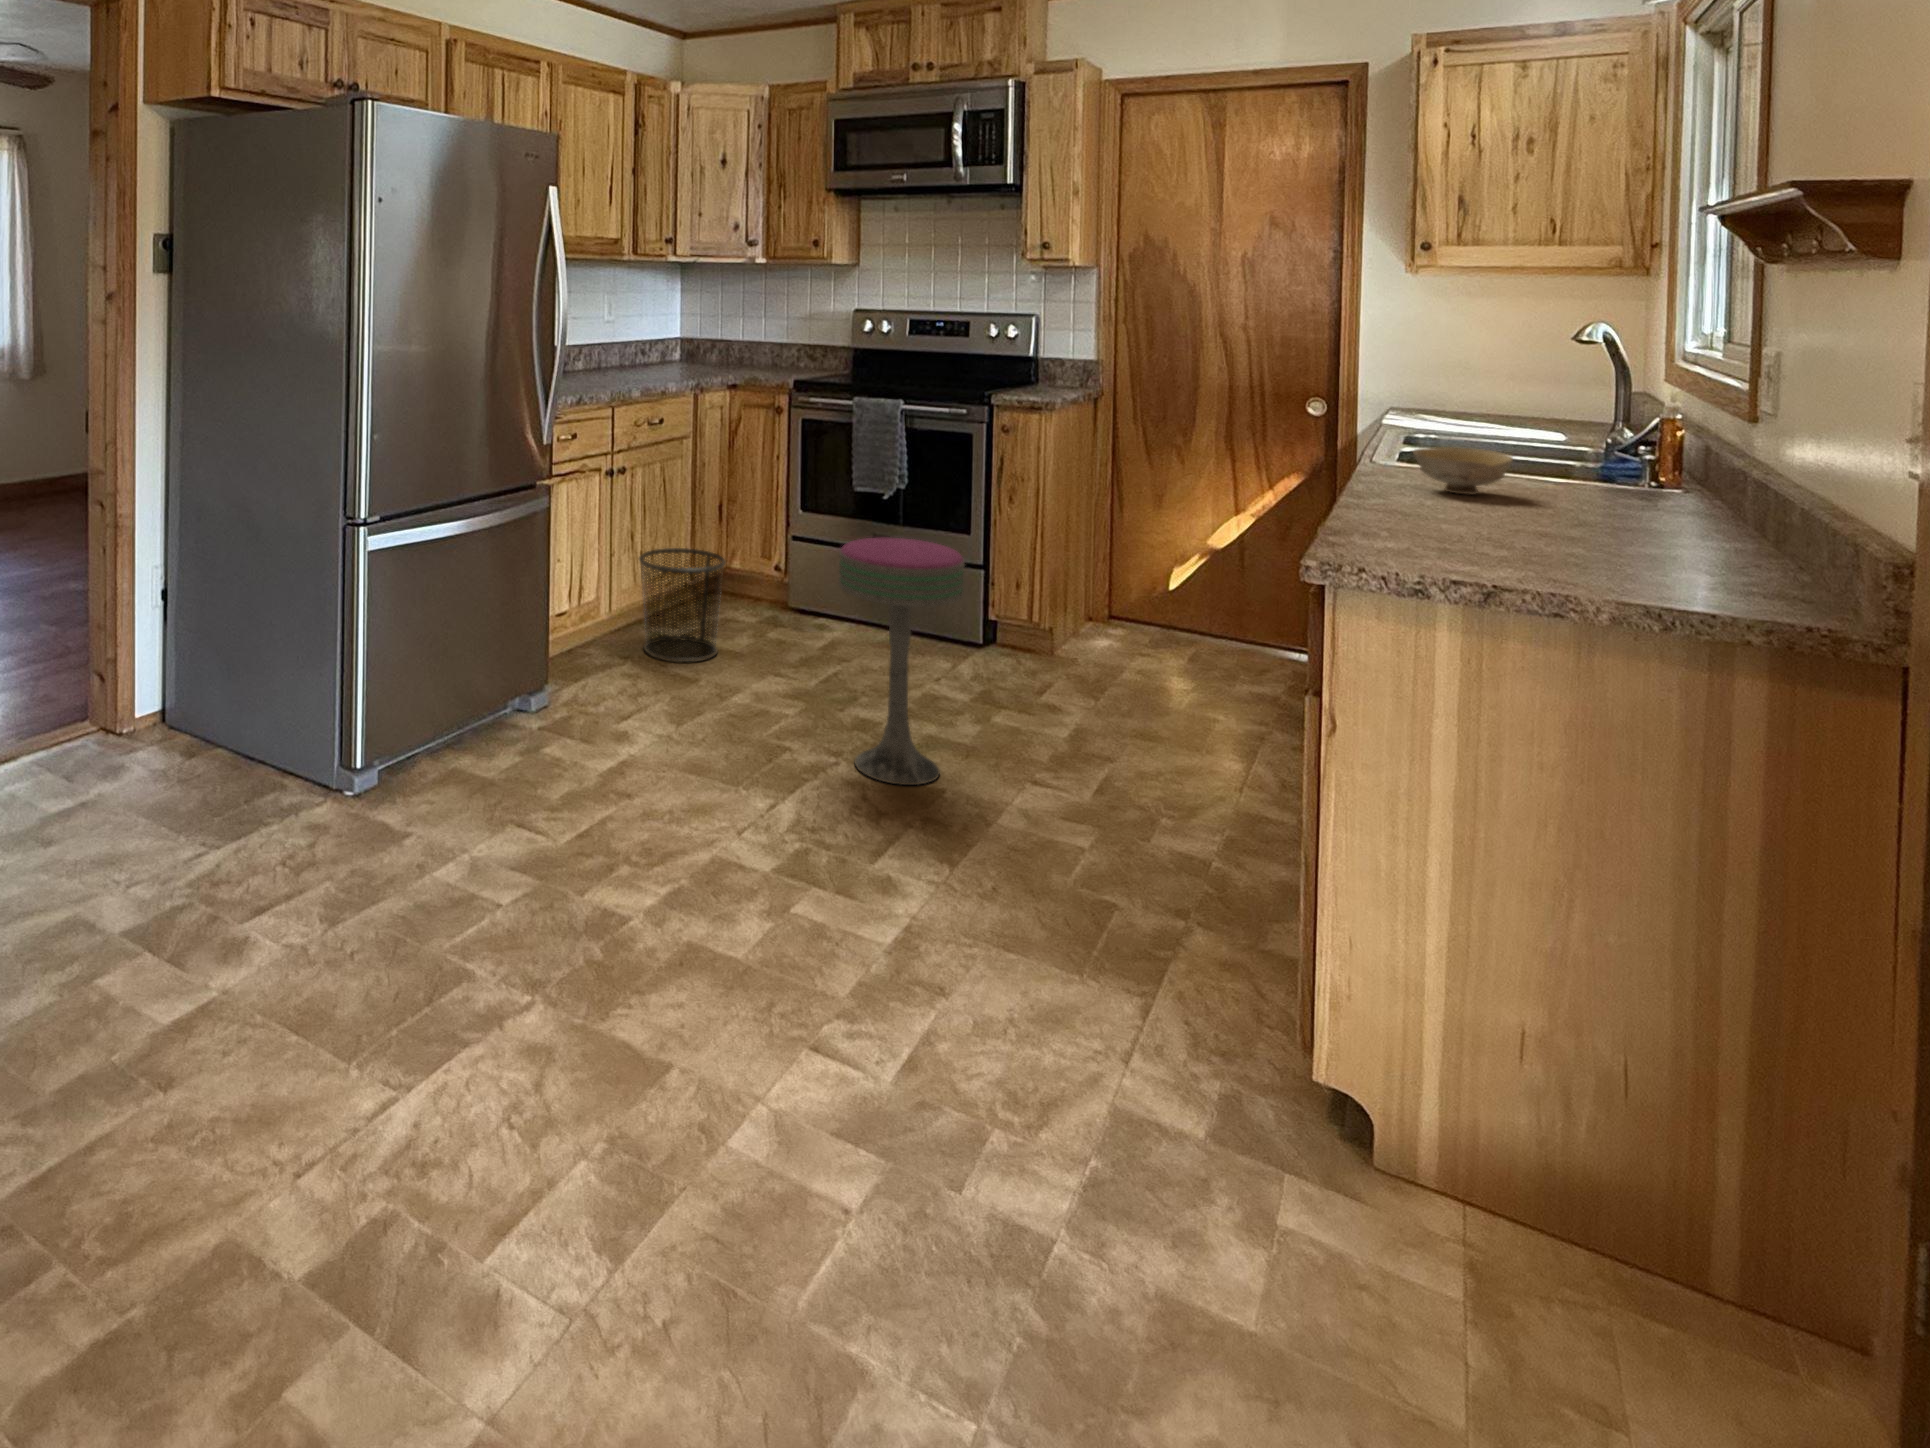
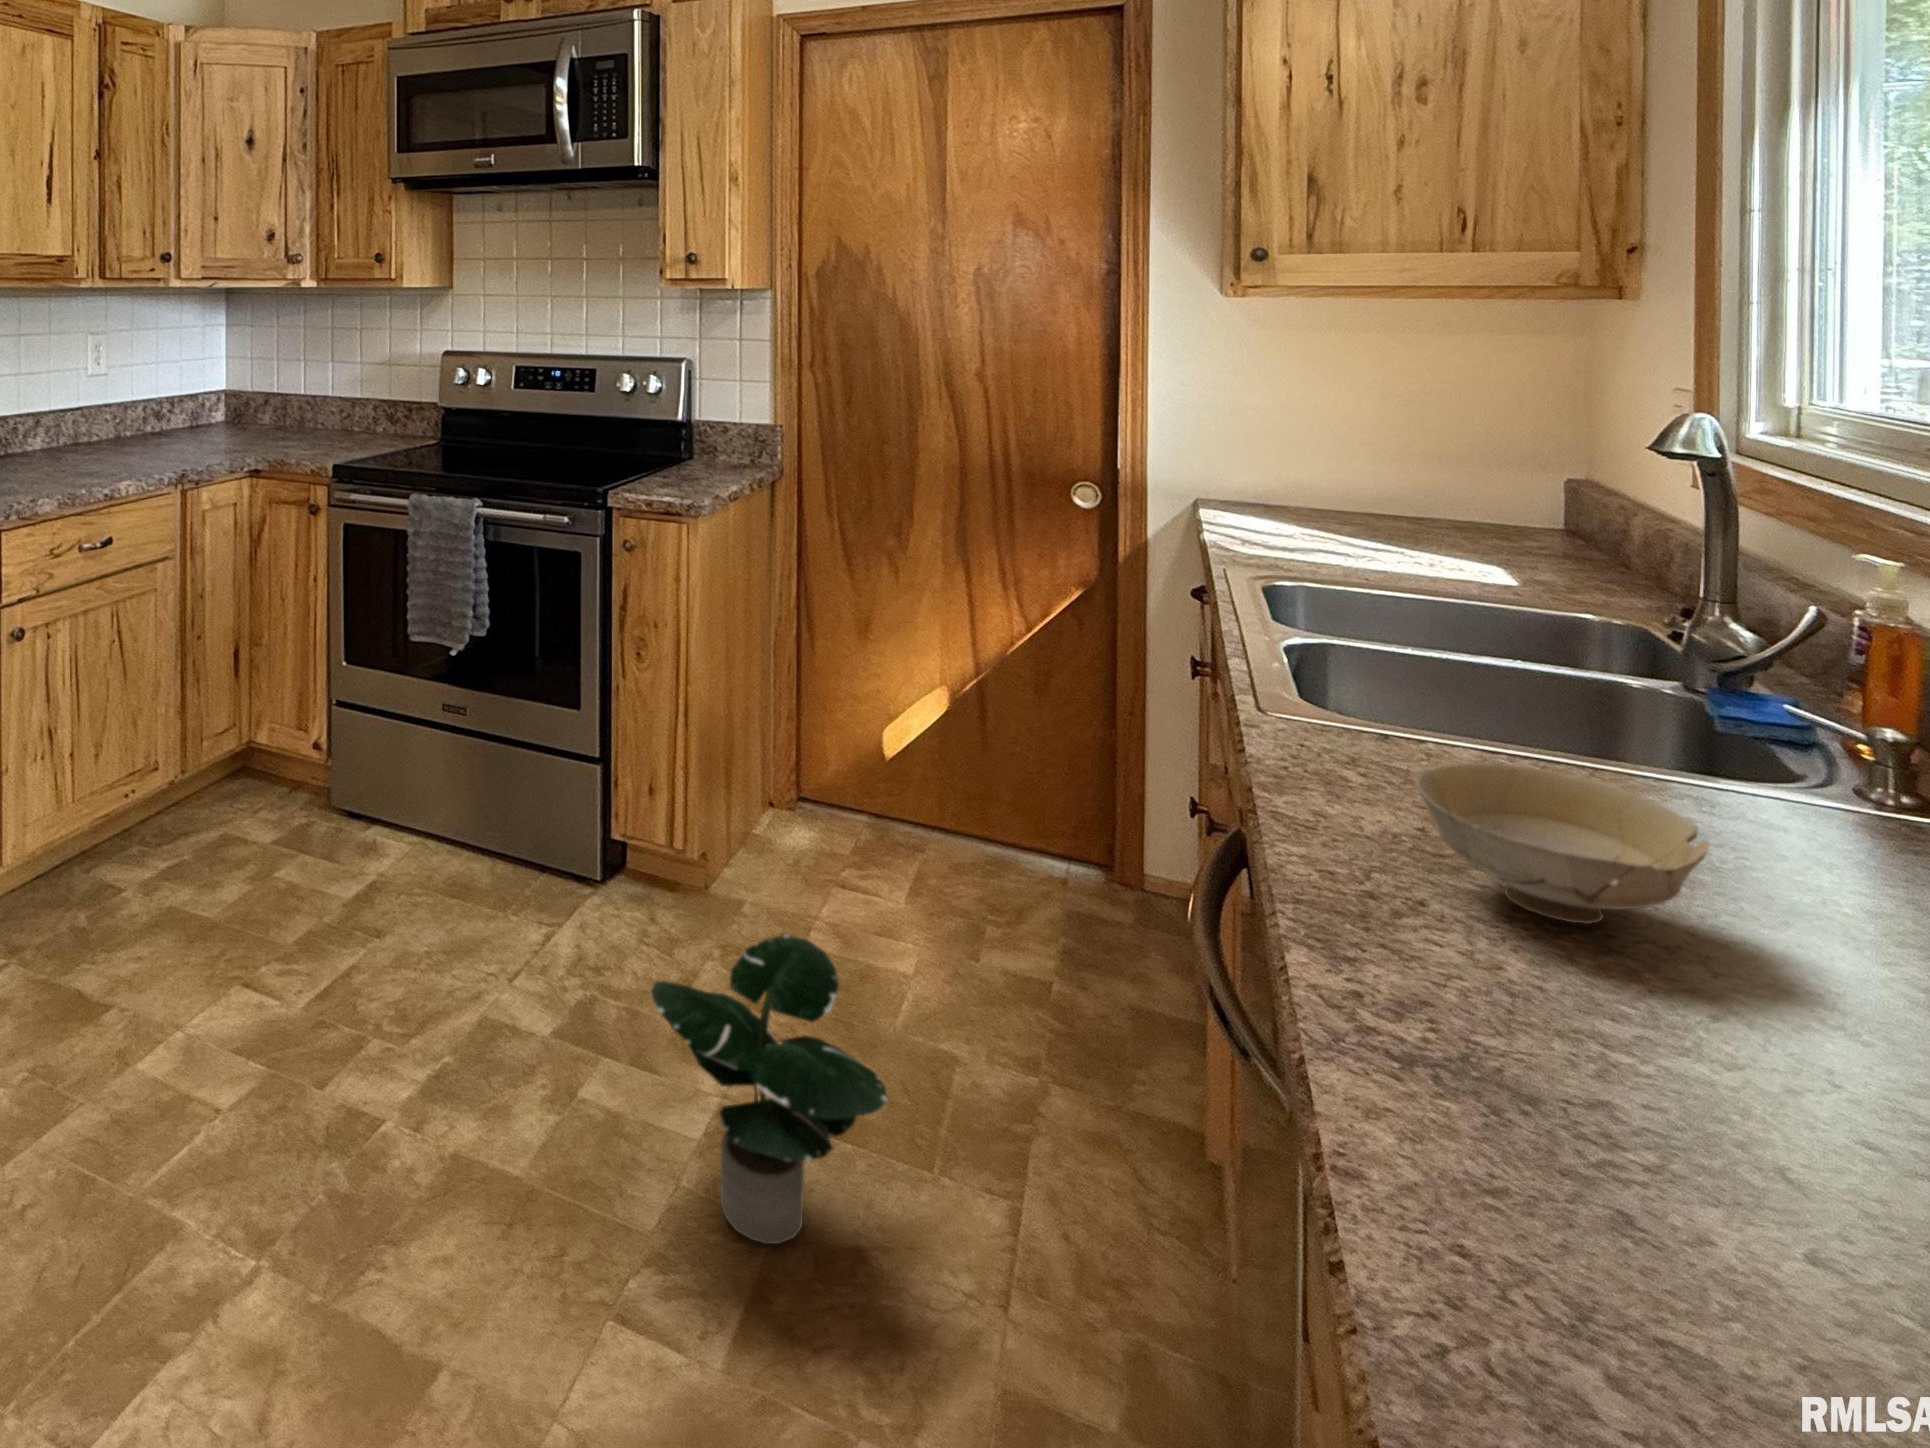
bar stool: present [839,538,965,785] -> none [241,812,477,1352]
waste bin: present [639,548,726,662] -> none [40,749,186,959]
potted plant: none [1048,623,1182,768] -> present [651,935,888,1244]

